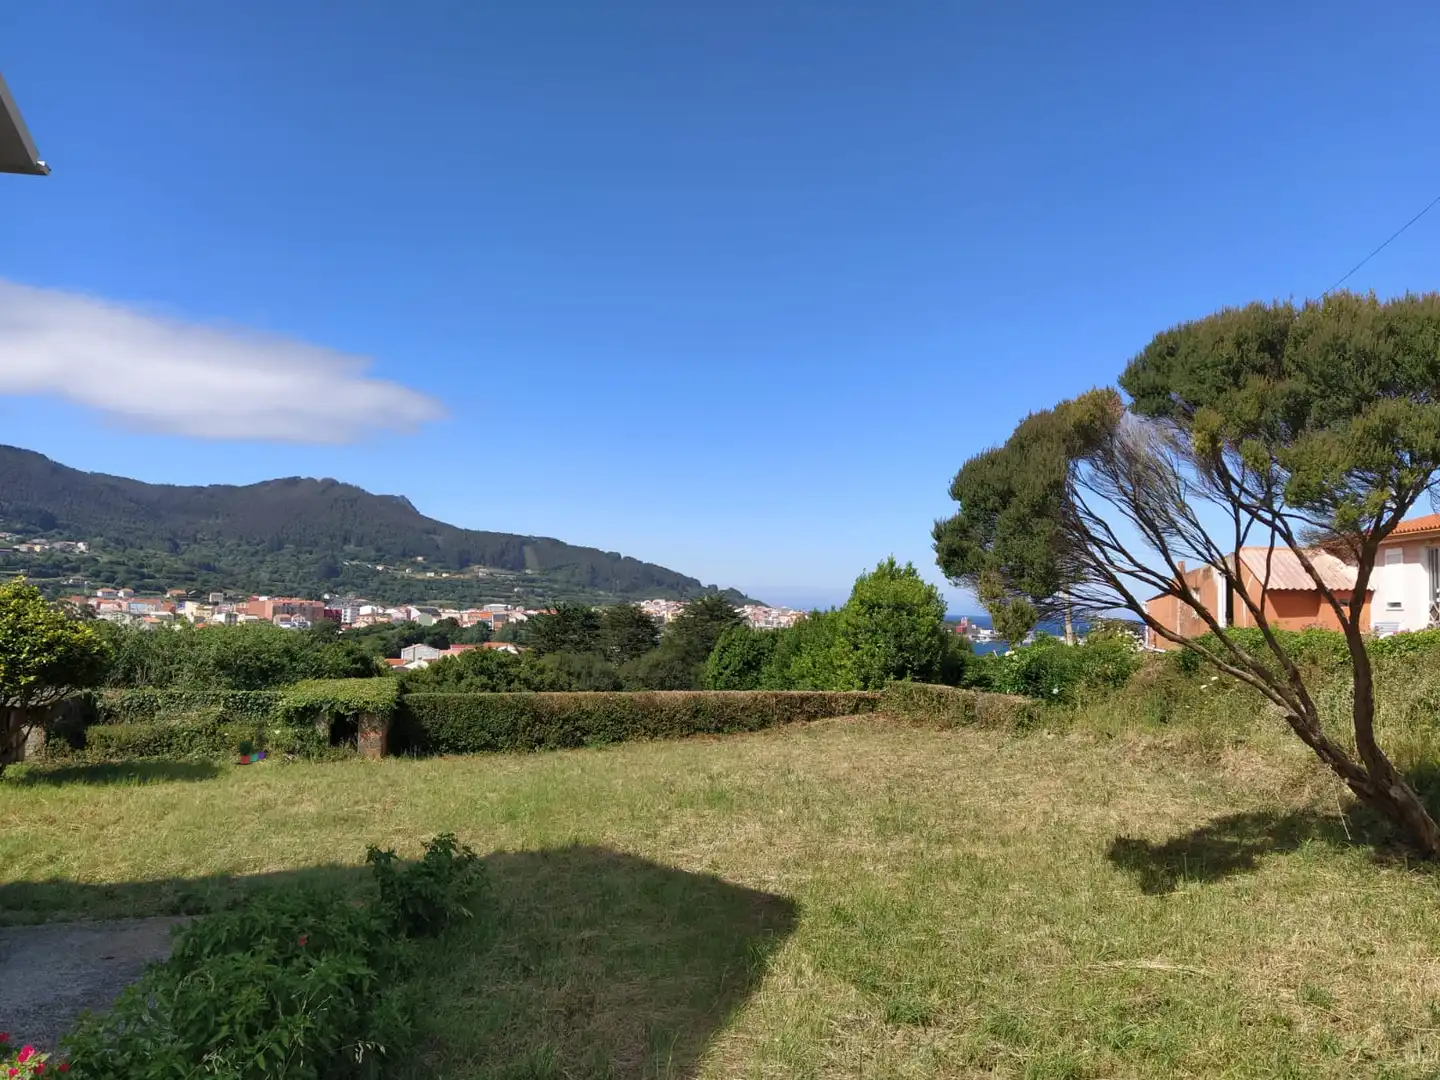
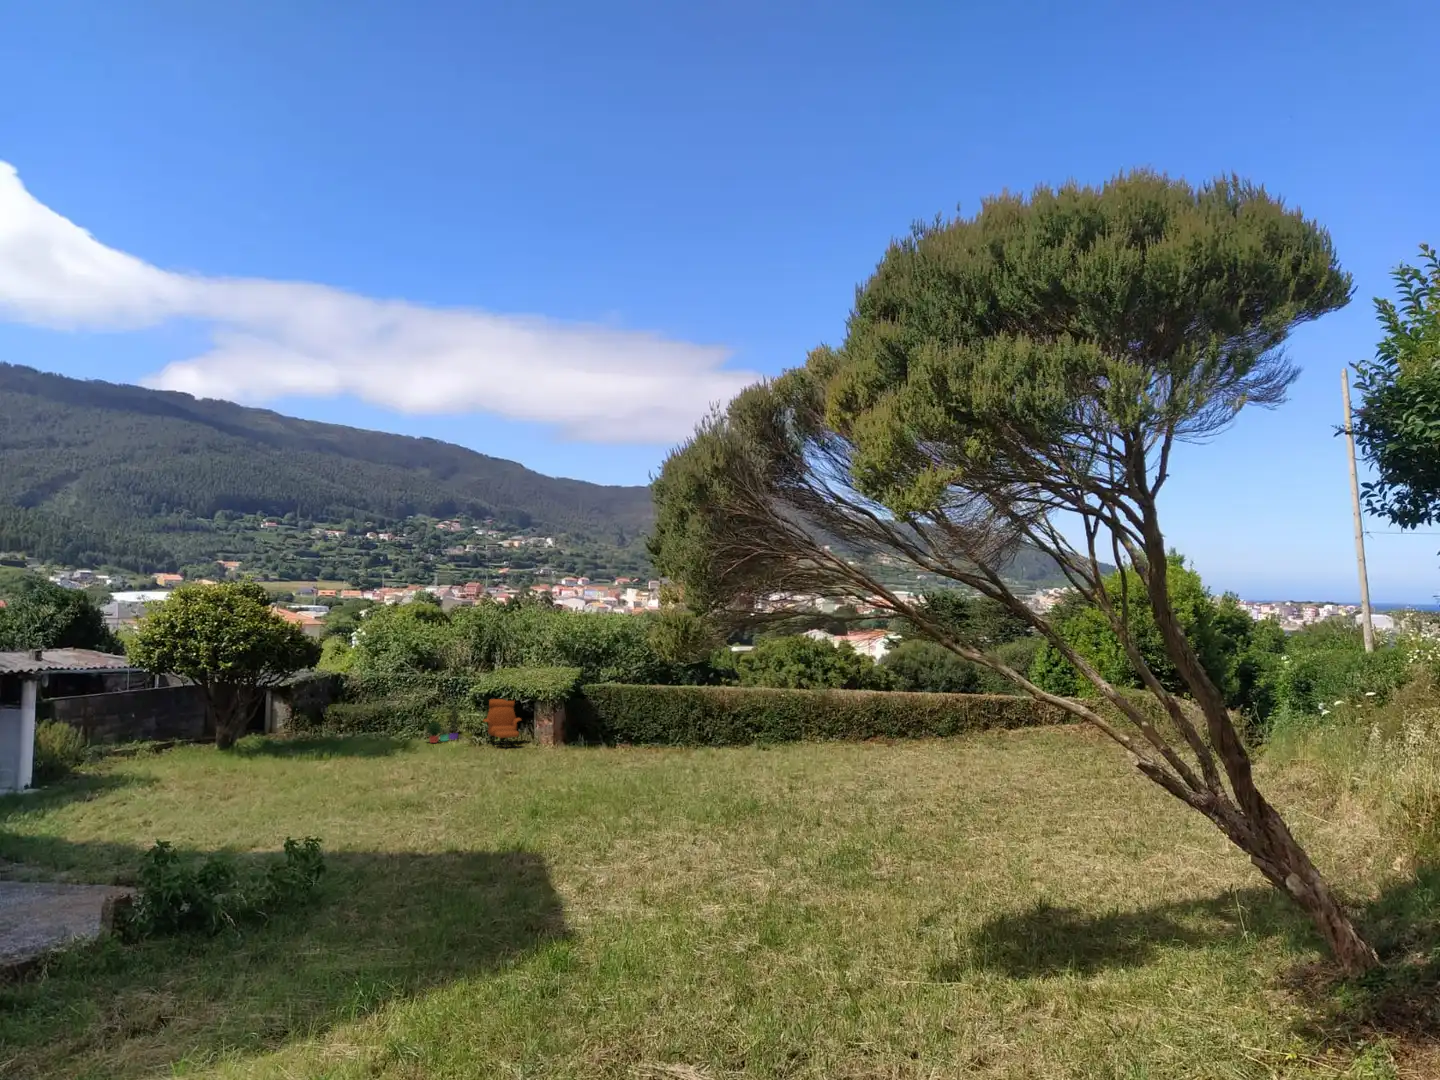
lounge chair: none [300,711,352,765] -> present [483,699,521,748]

